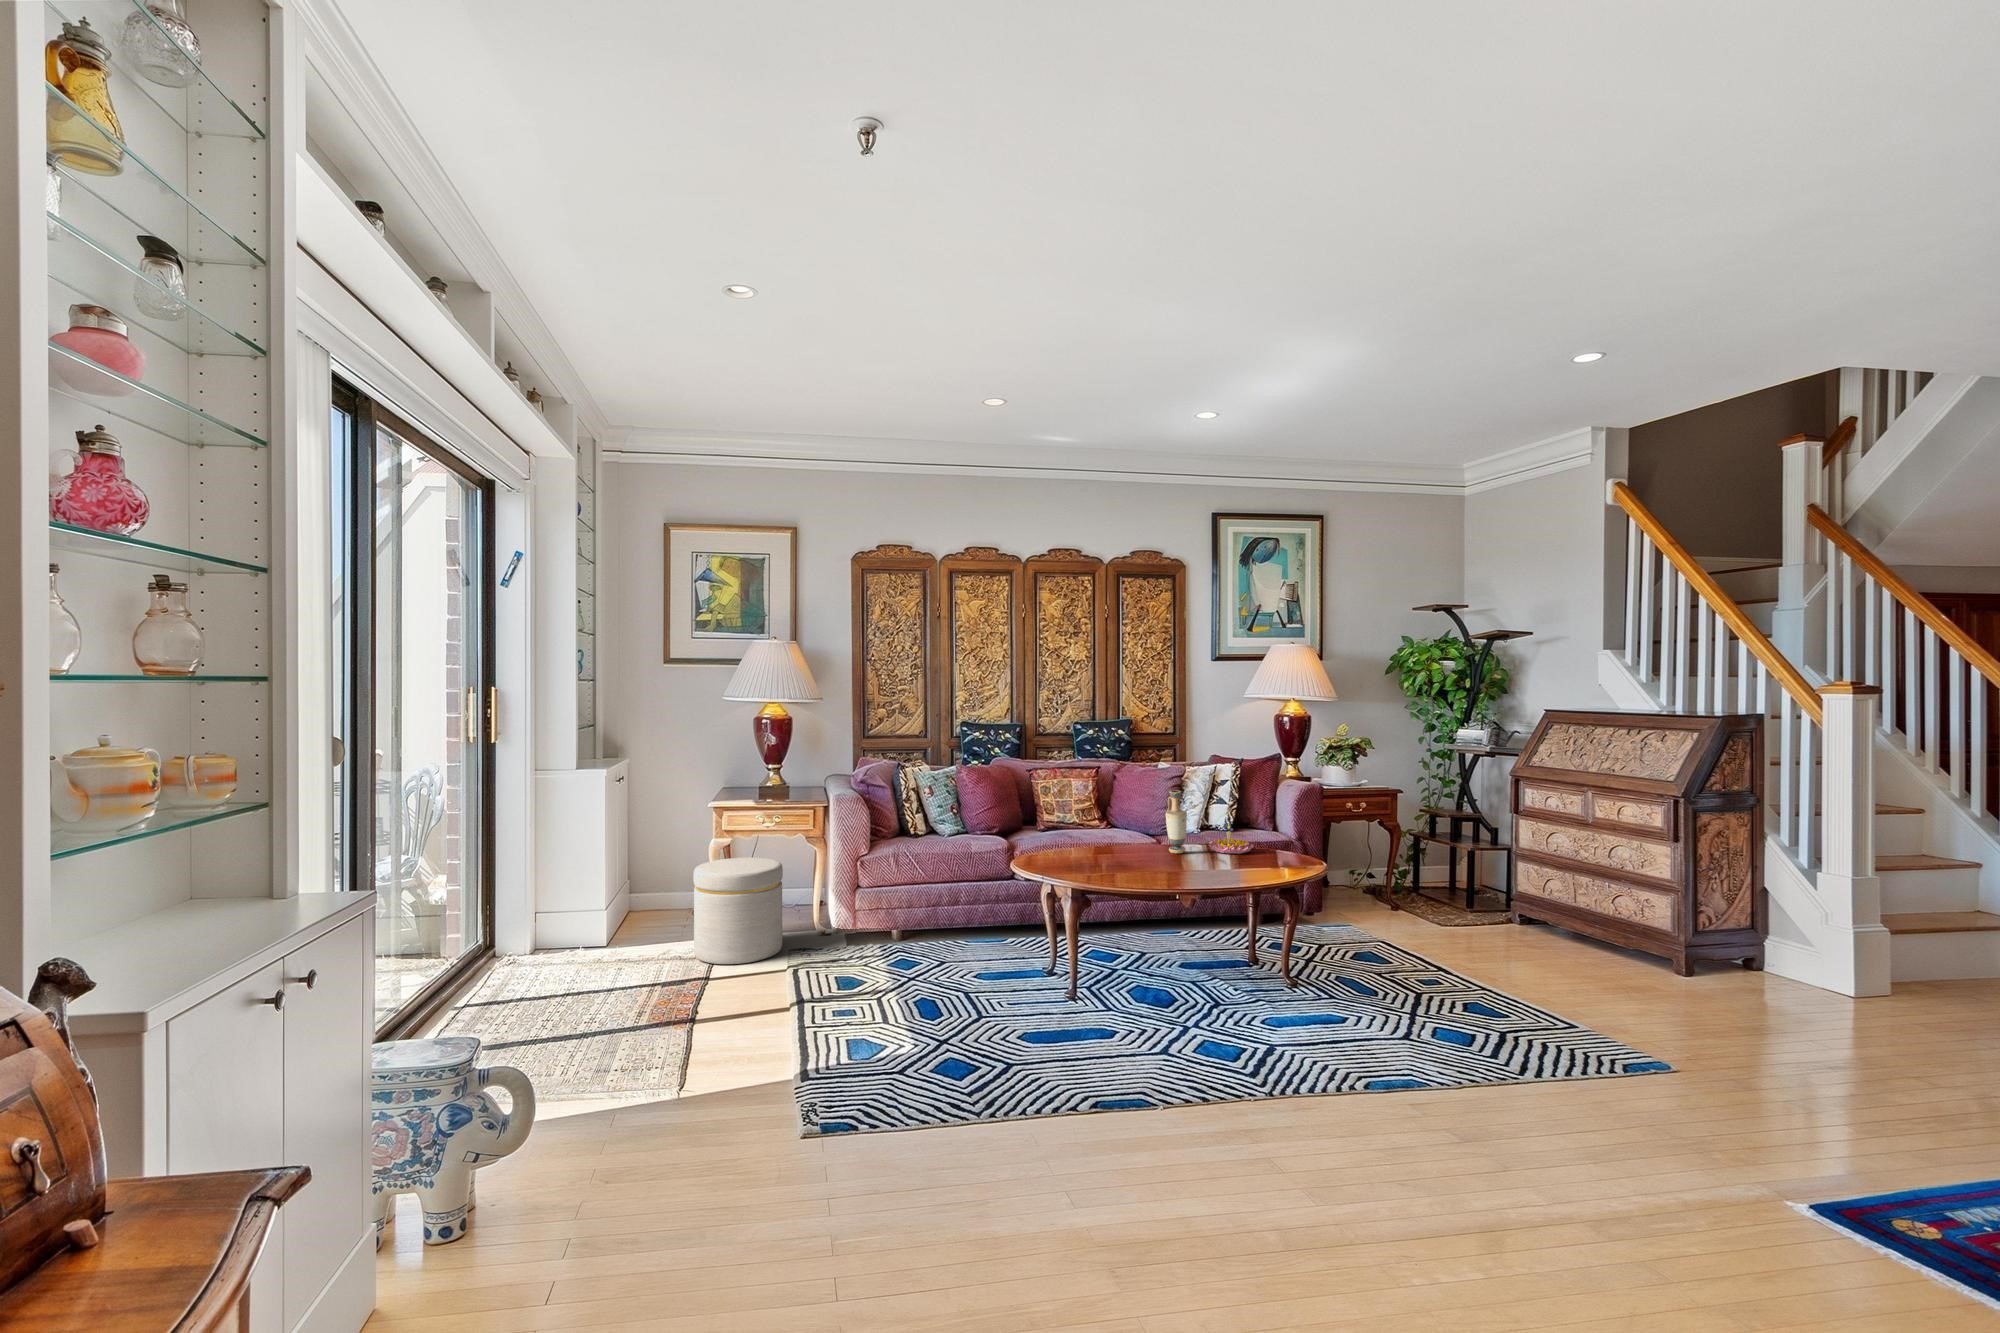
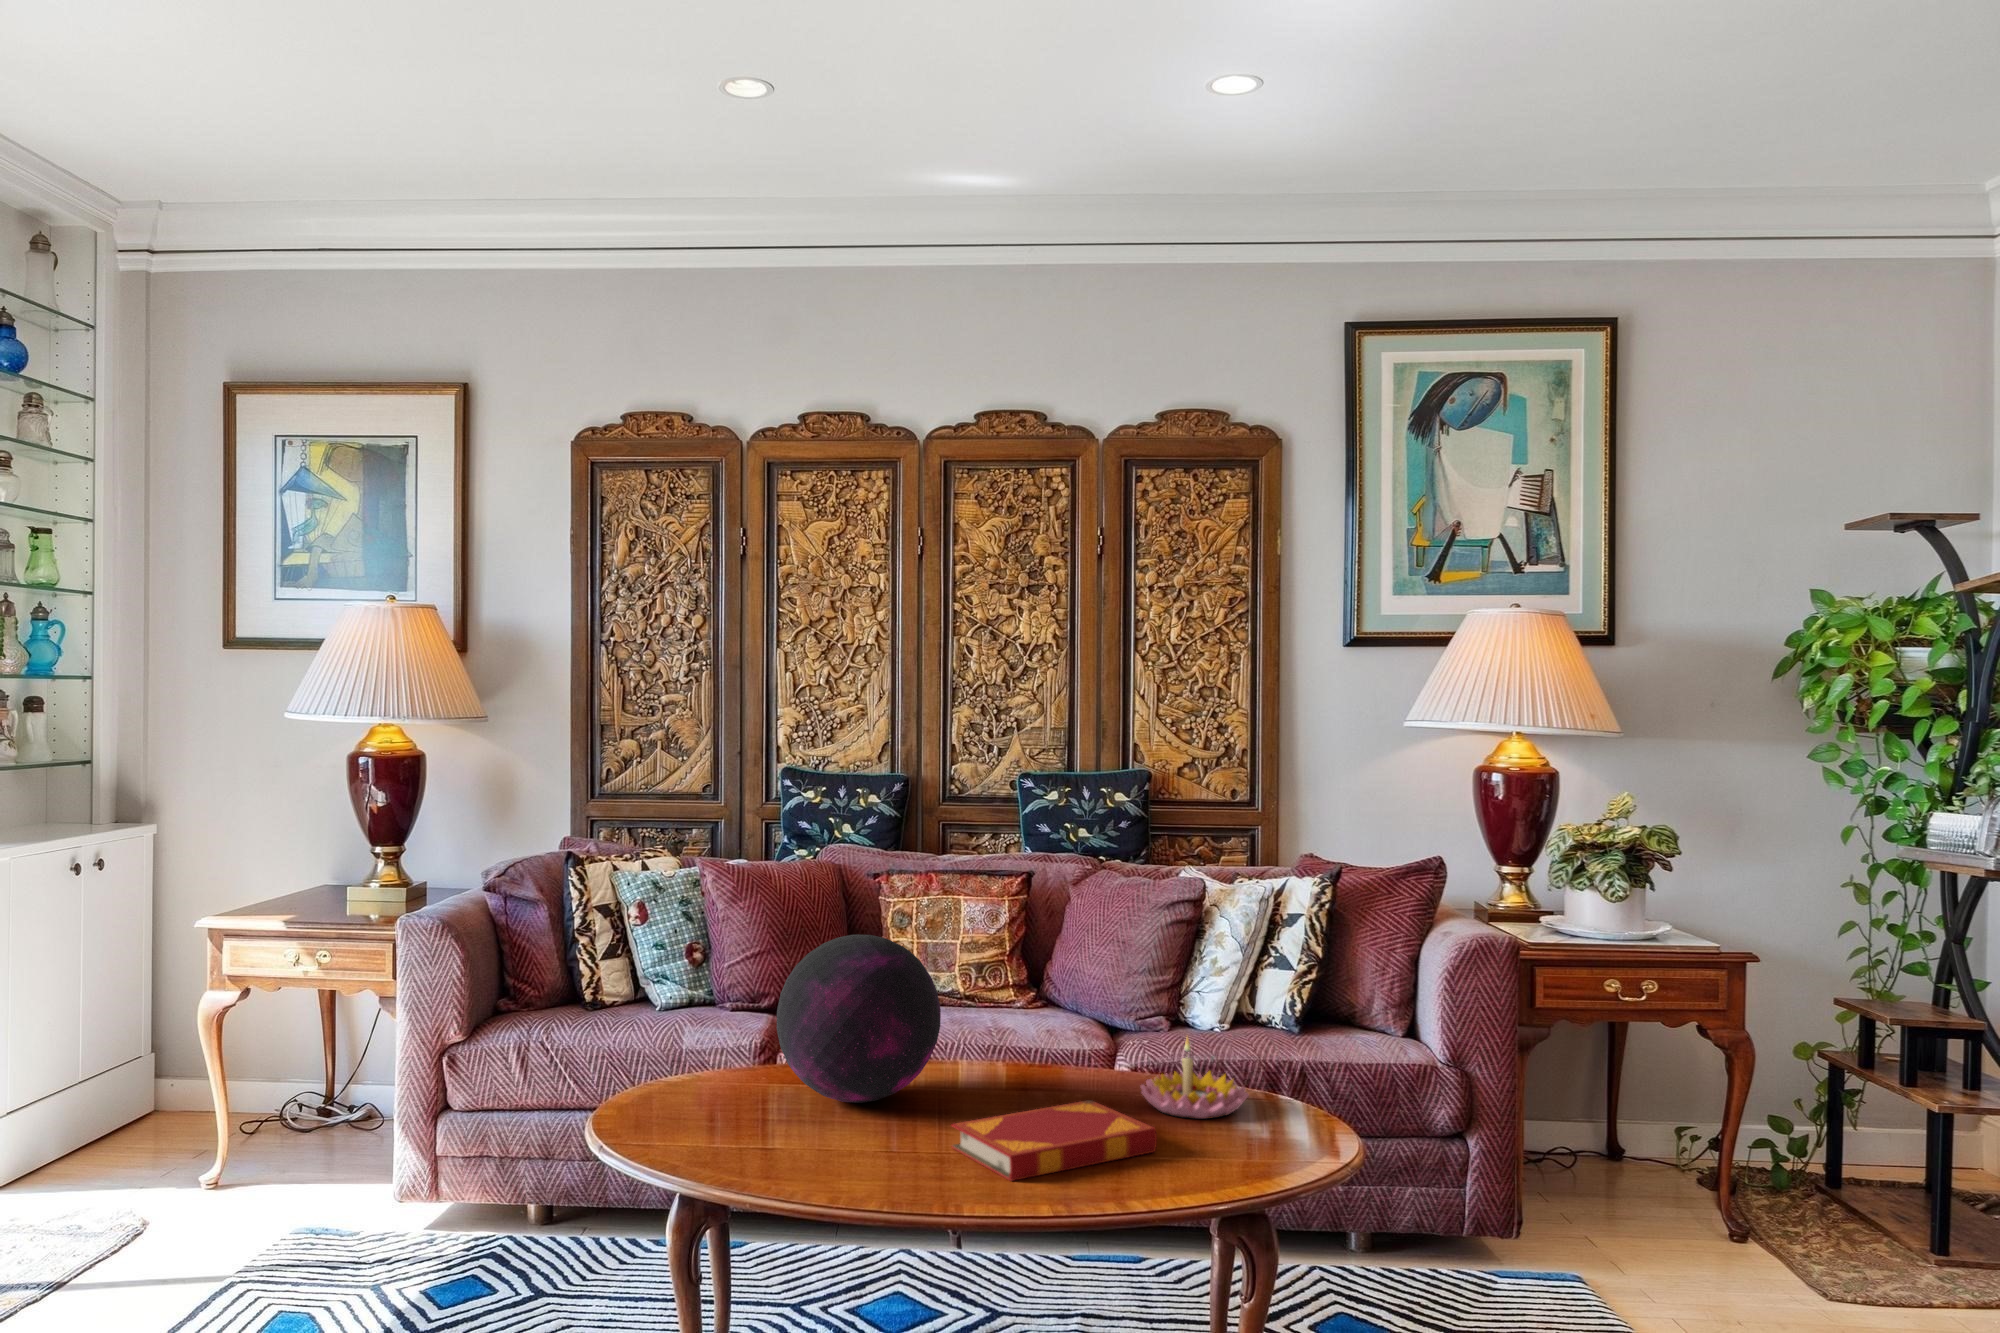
decorative orb: none [1065,788,1133,856] -> present [777,935,941,1103]
vase: present [1166,790,1187,853] -> none [1027,948,1078,1105]
hardback book: none [1163,848,1239,873] -> present [951,1100,1157,1181]
ottoman: present [694,858,783,964] -> none [83,1037,288,1269]

